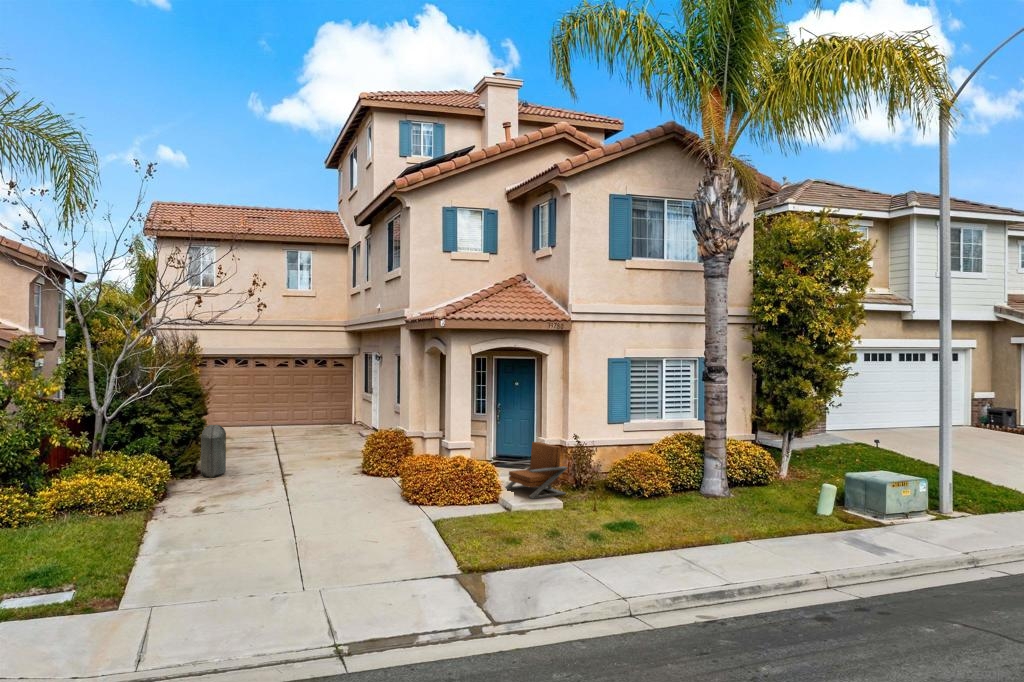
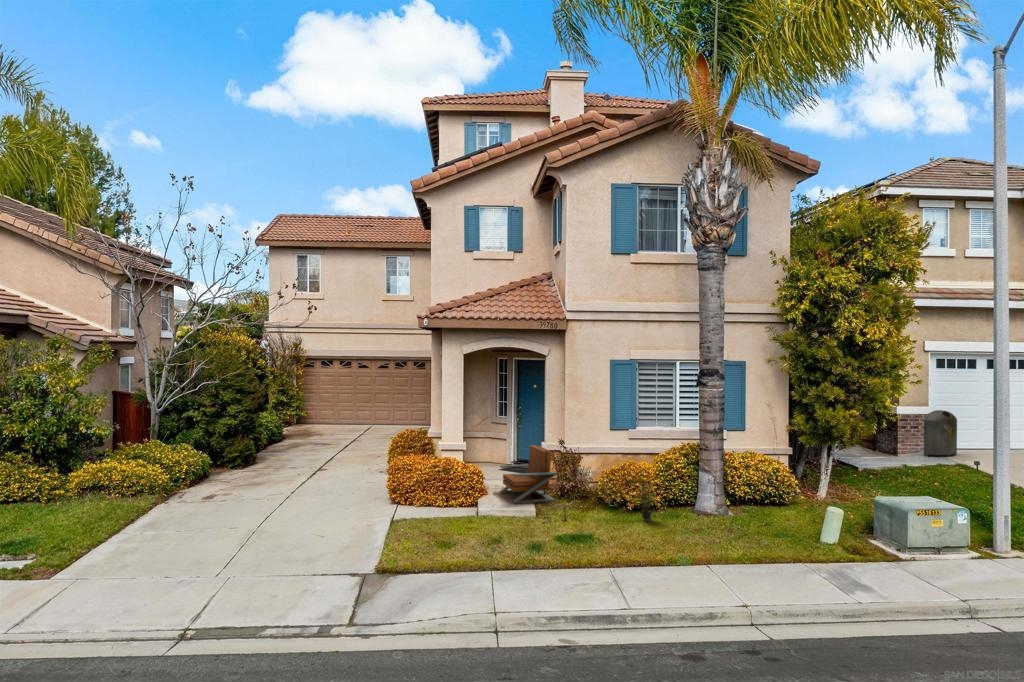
trash can: present [201,425,226,478] -> present [924,410,957,457]
potted plant: none [657,471,675,507] -> present [637,483,656,521]

